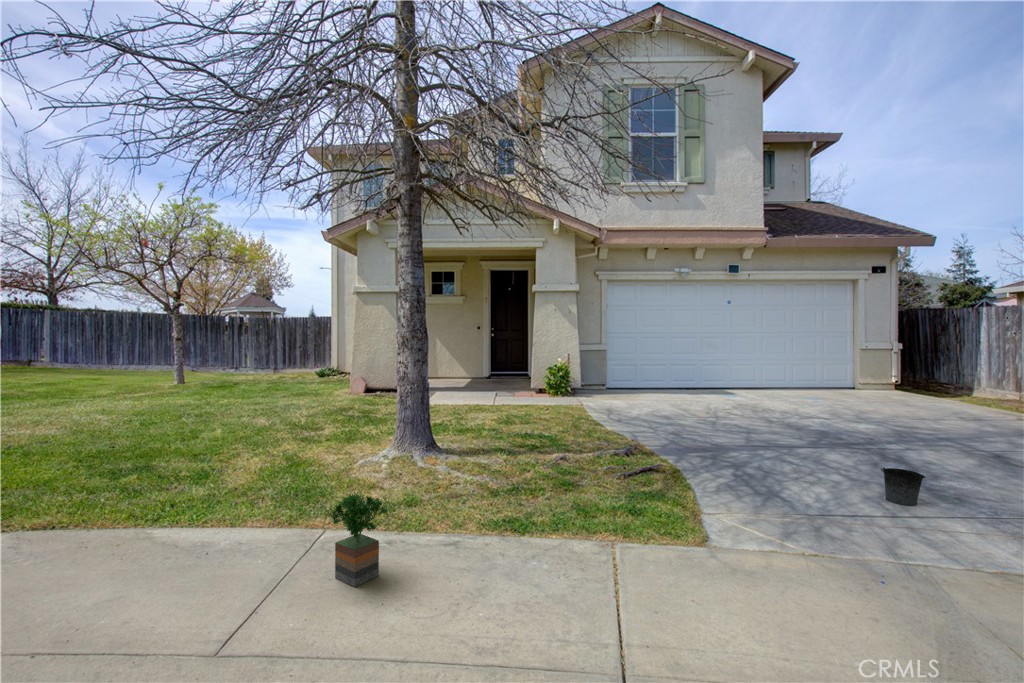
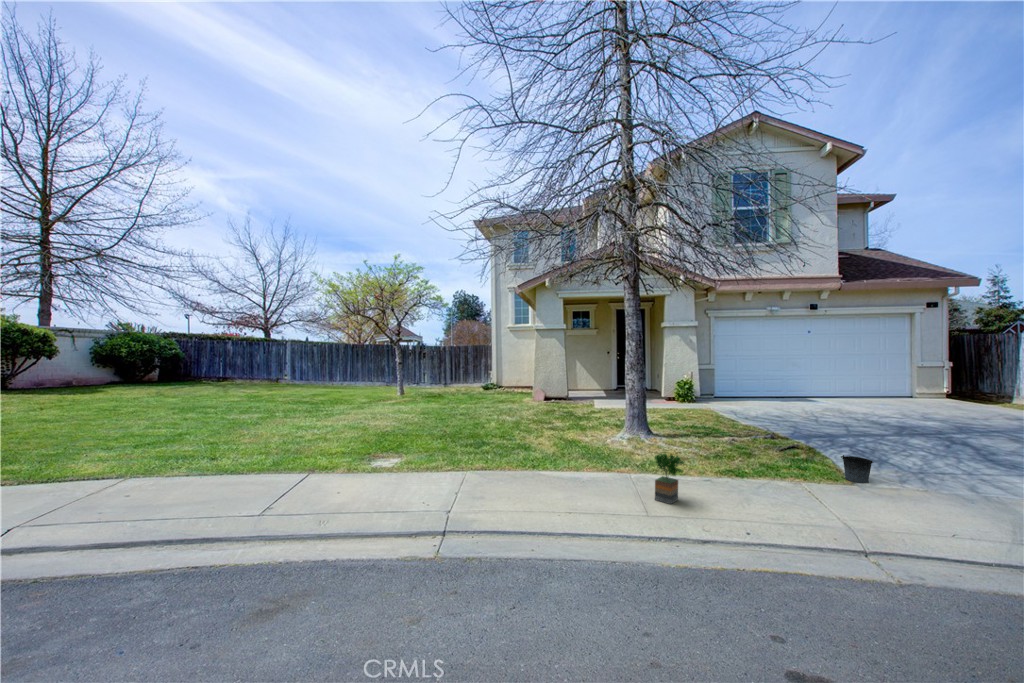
bucket: present [881,467,926,505] -> present [841,455,873,483]

